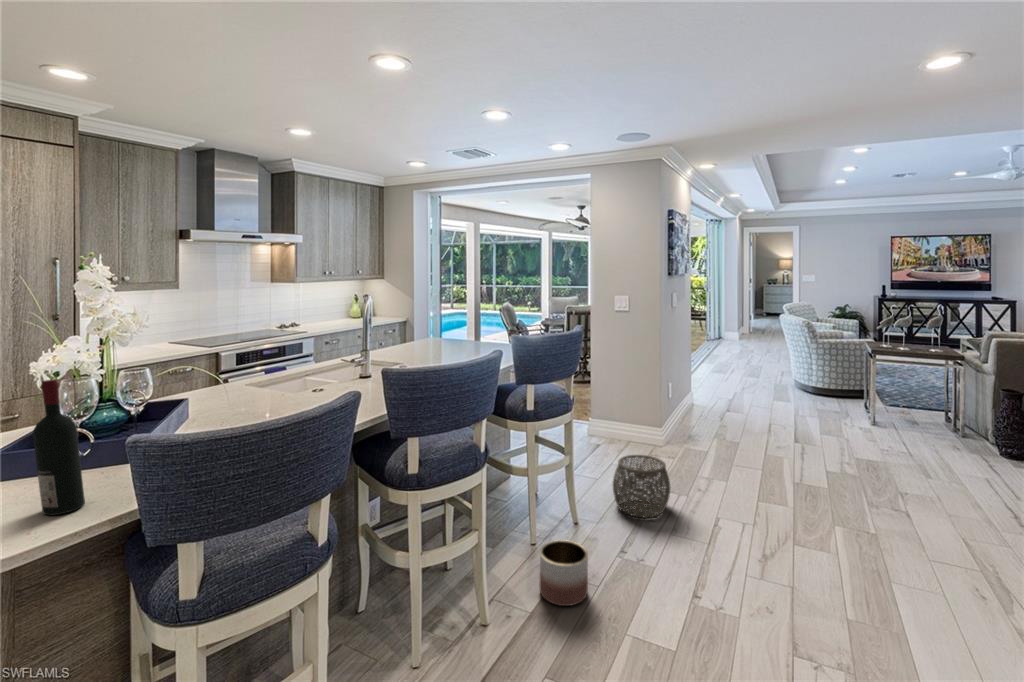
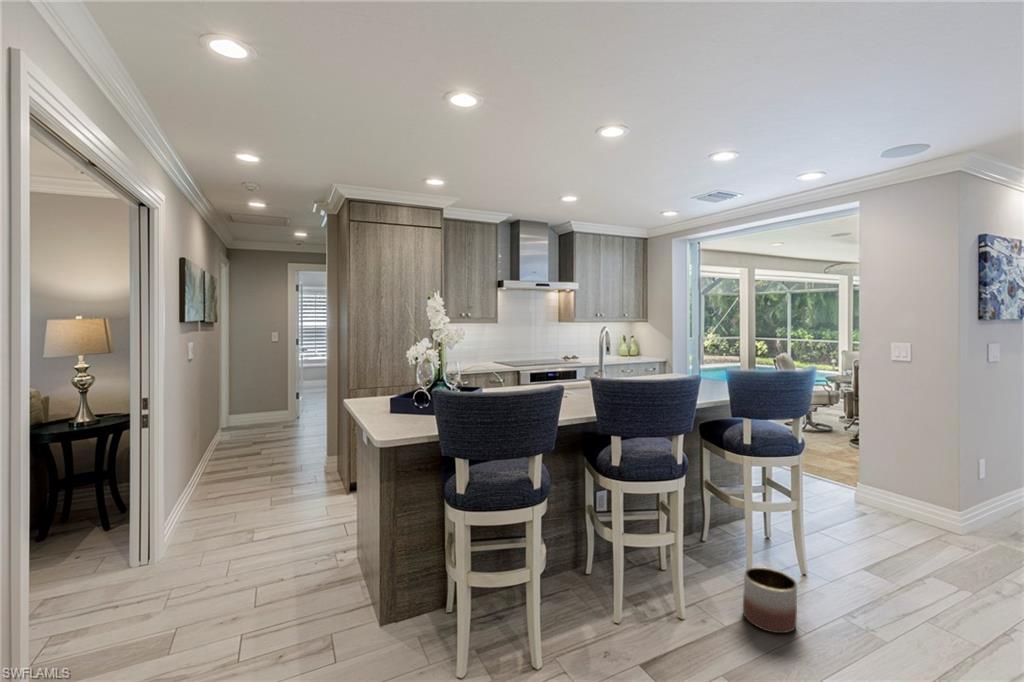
wine bottle: present [33,380,85,515] -> none [399,356,417,431]
woven basket: present [613,455,671,518] -> none [859,513,941,589]

